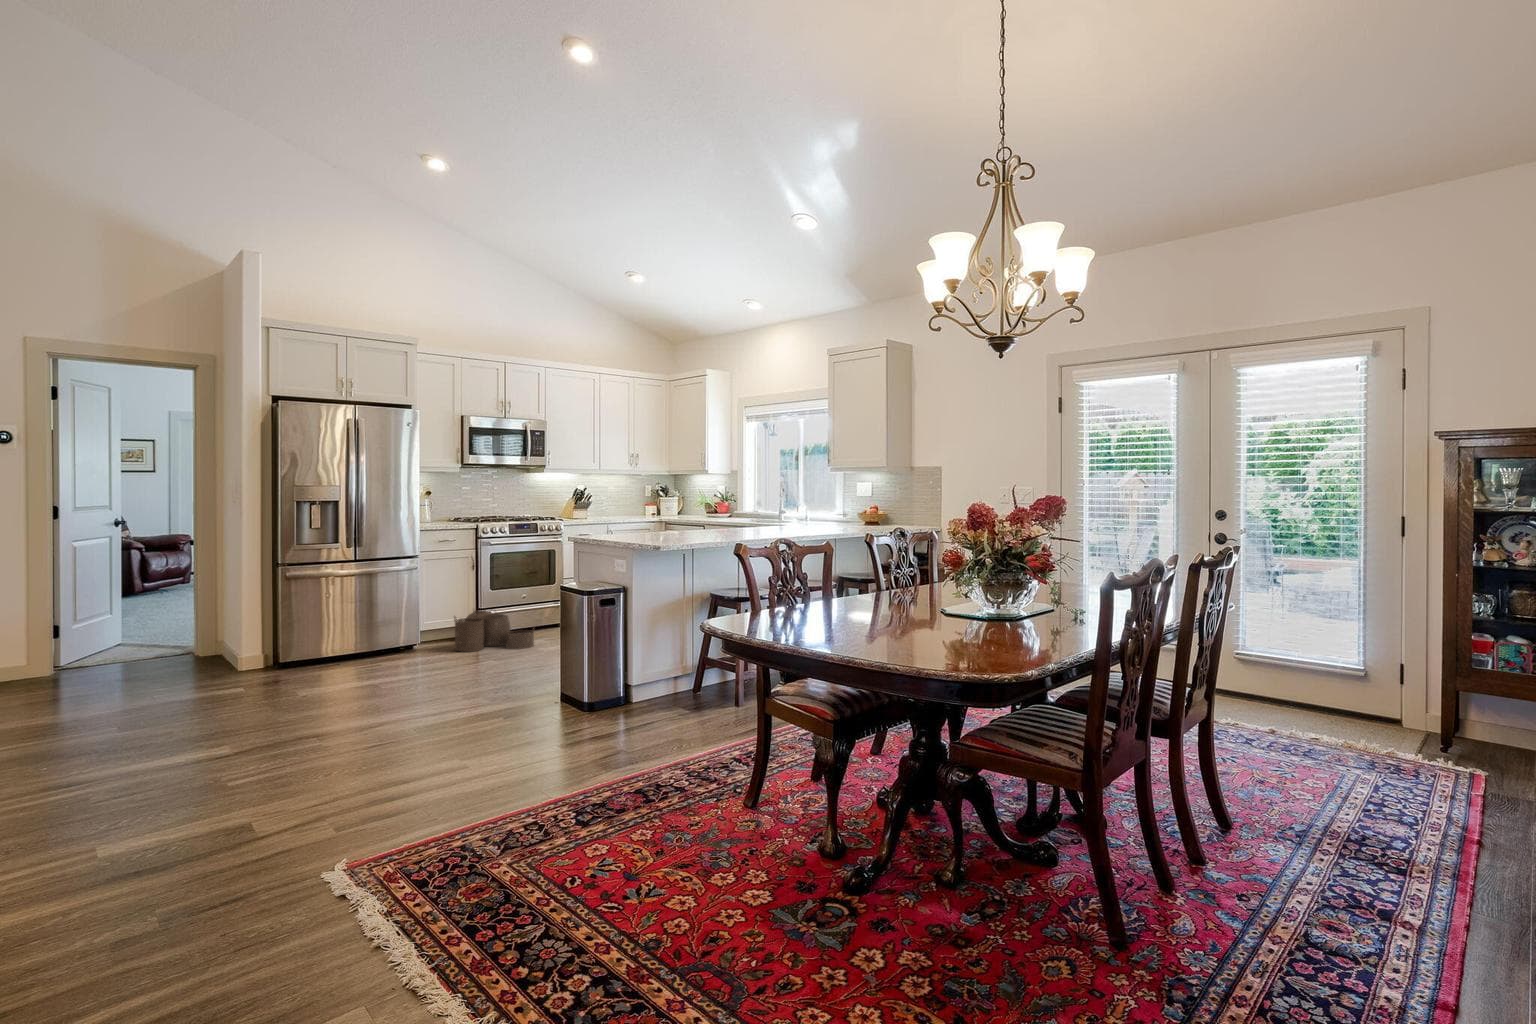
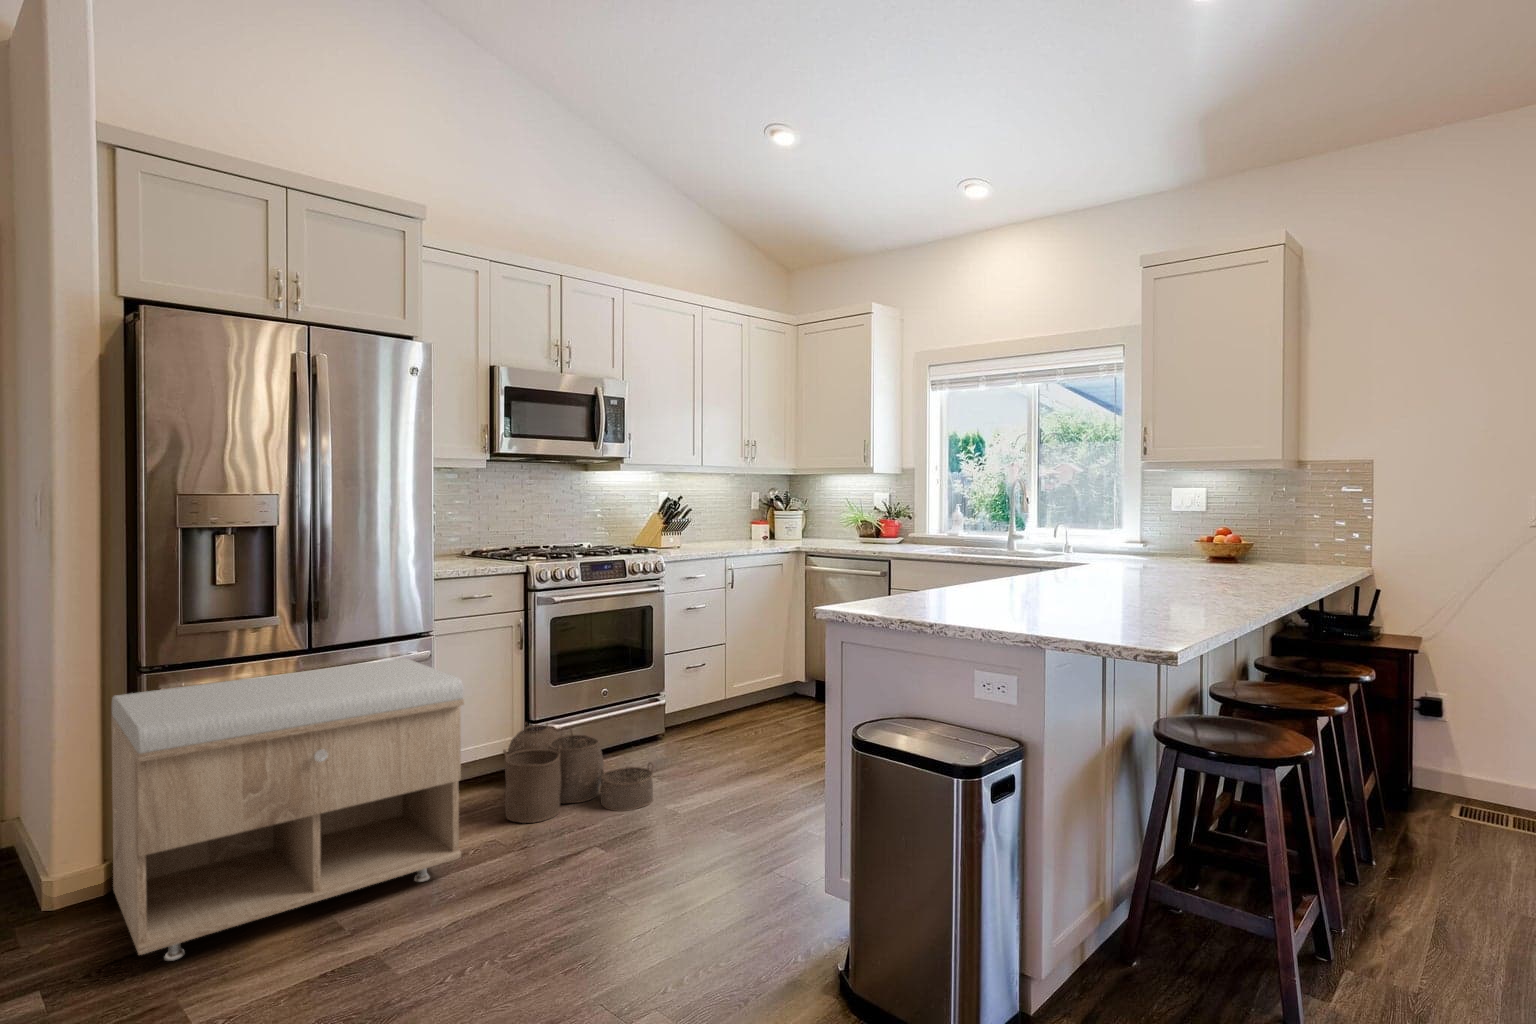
storage bench: none [267,566,424,682] -> present [112,658,464,961]

